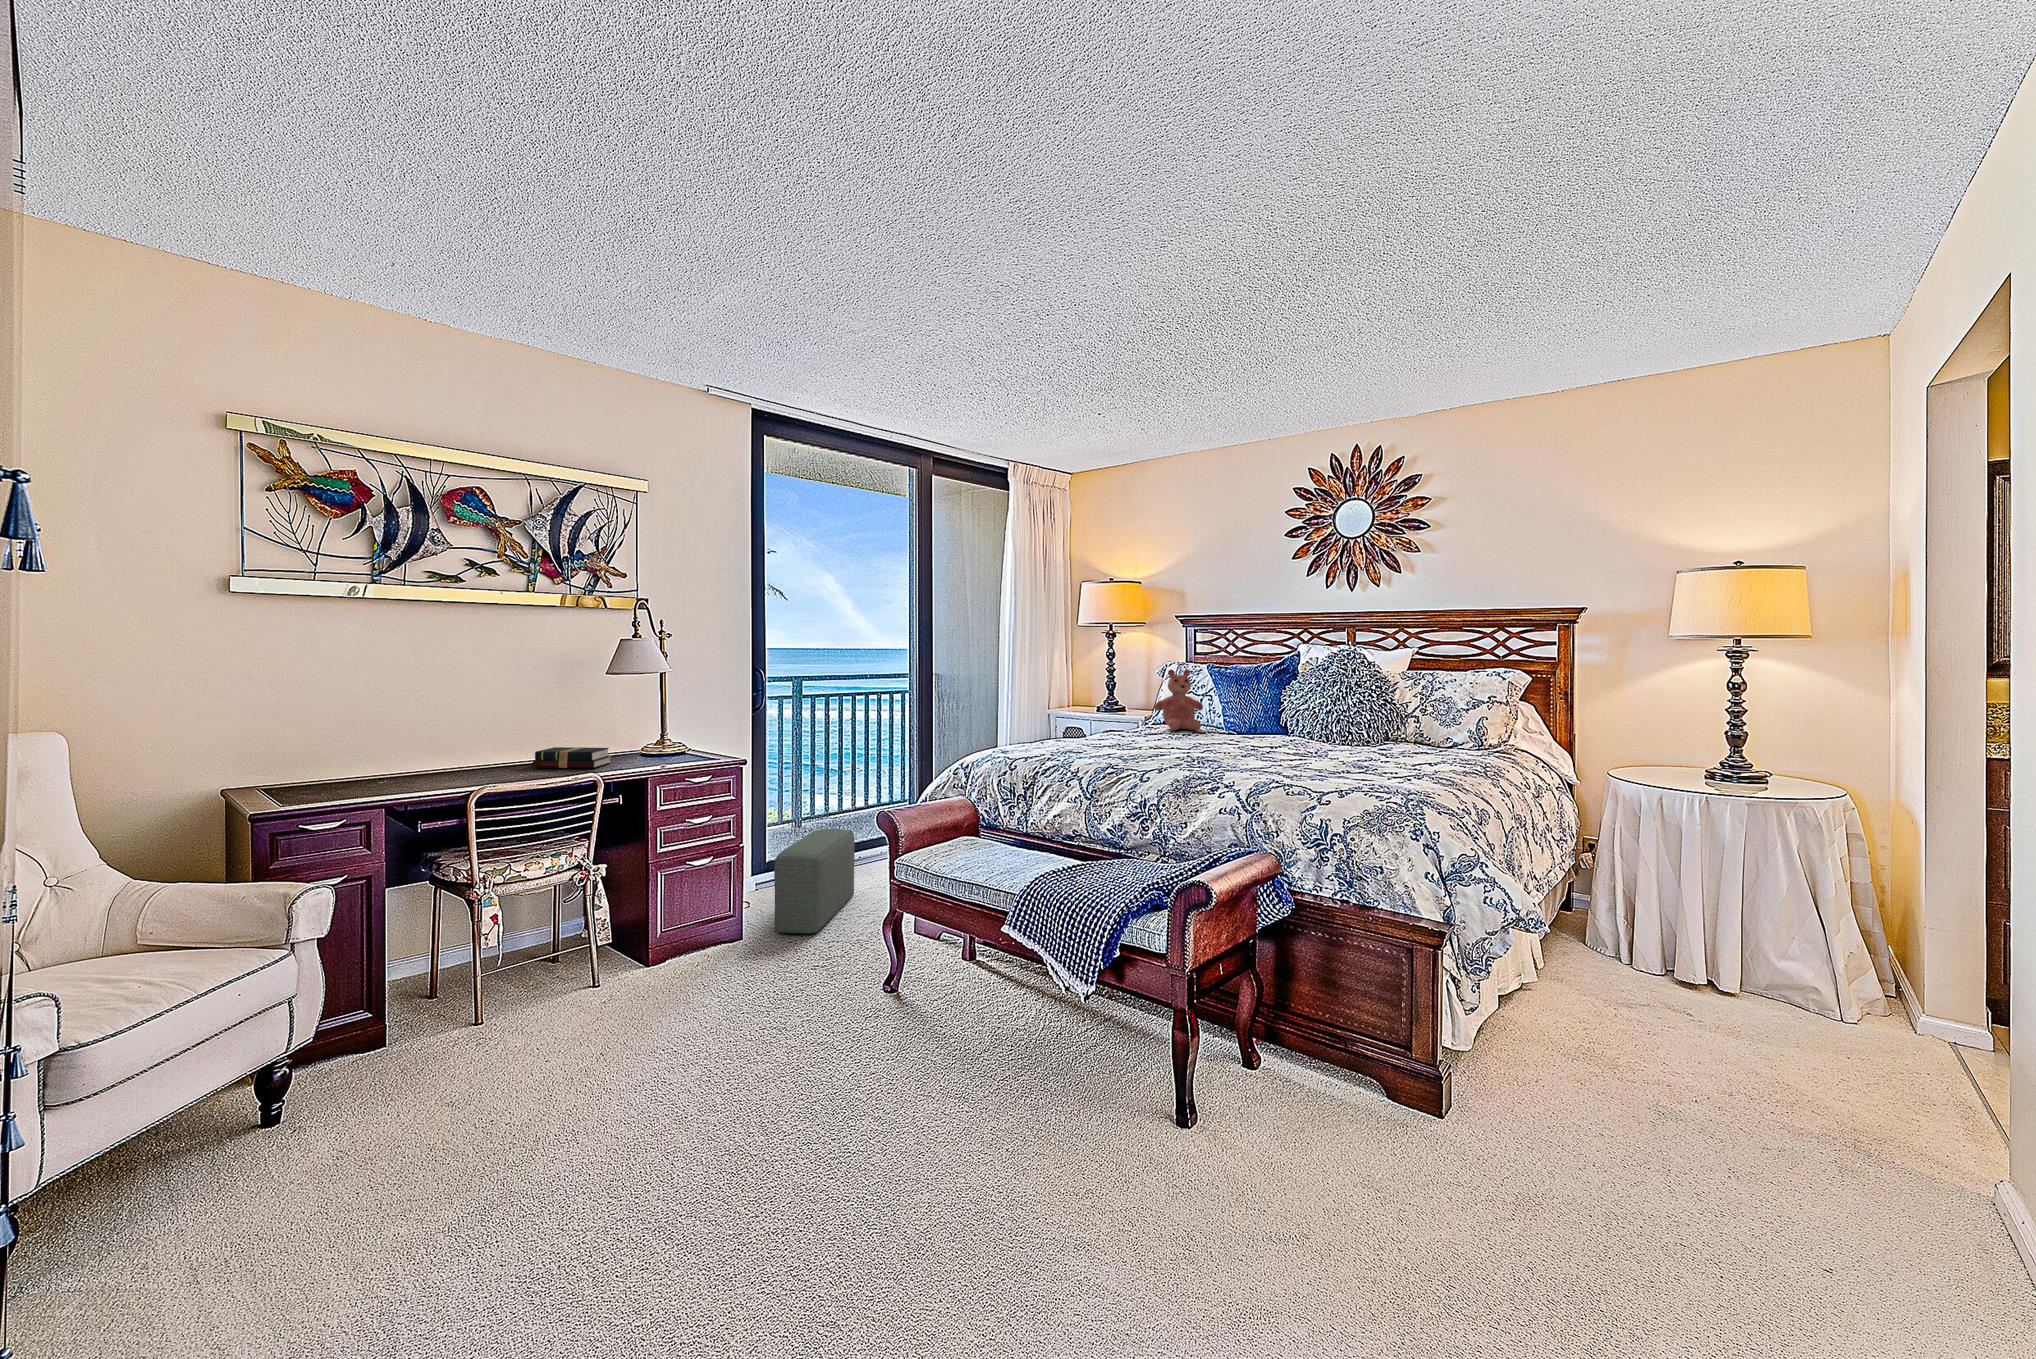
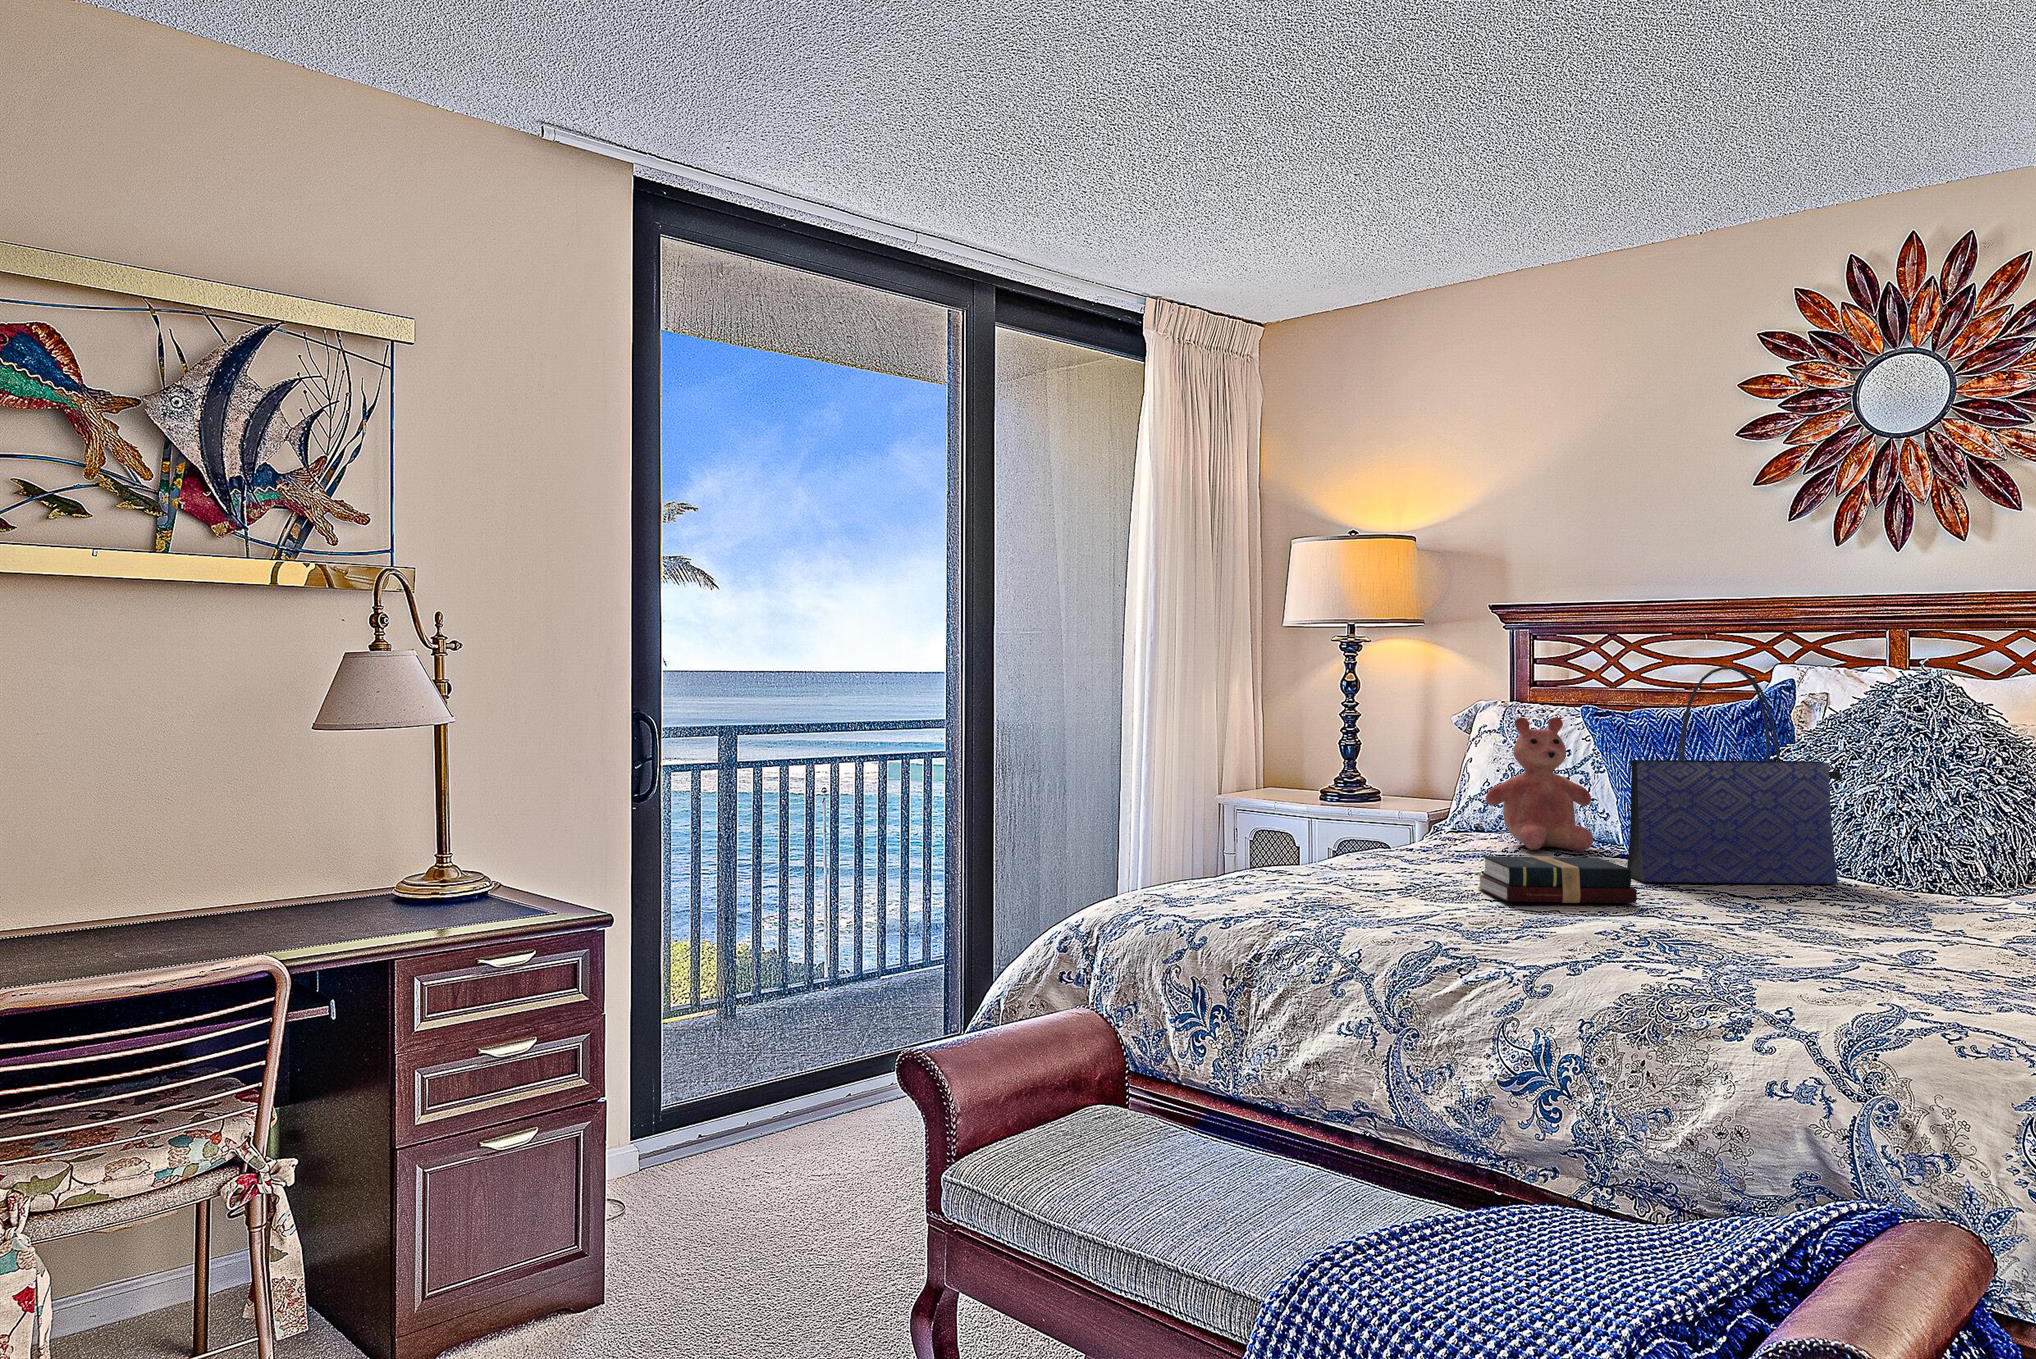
tote bag: none [1208,646,1300,742] -> present [1627,667,1842,884]
hardback book: present [533,747,611,768] -> present [1477,856,1637,903]
pouf: present [774,829,855,933] -> none [674,1050,845,1296]

